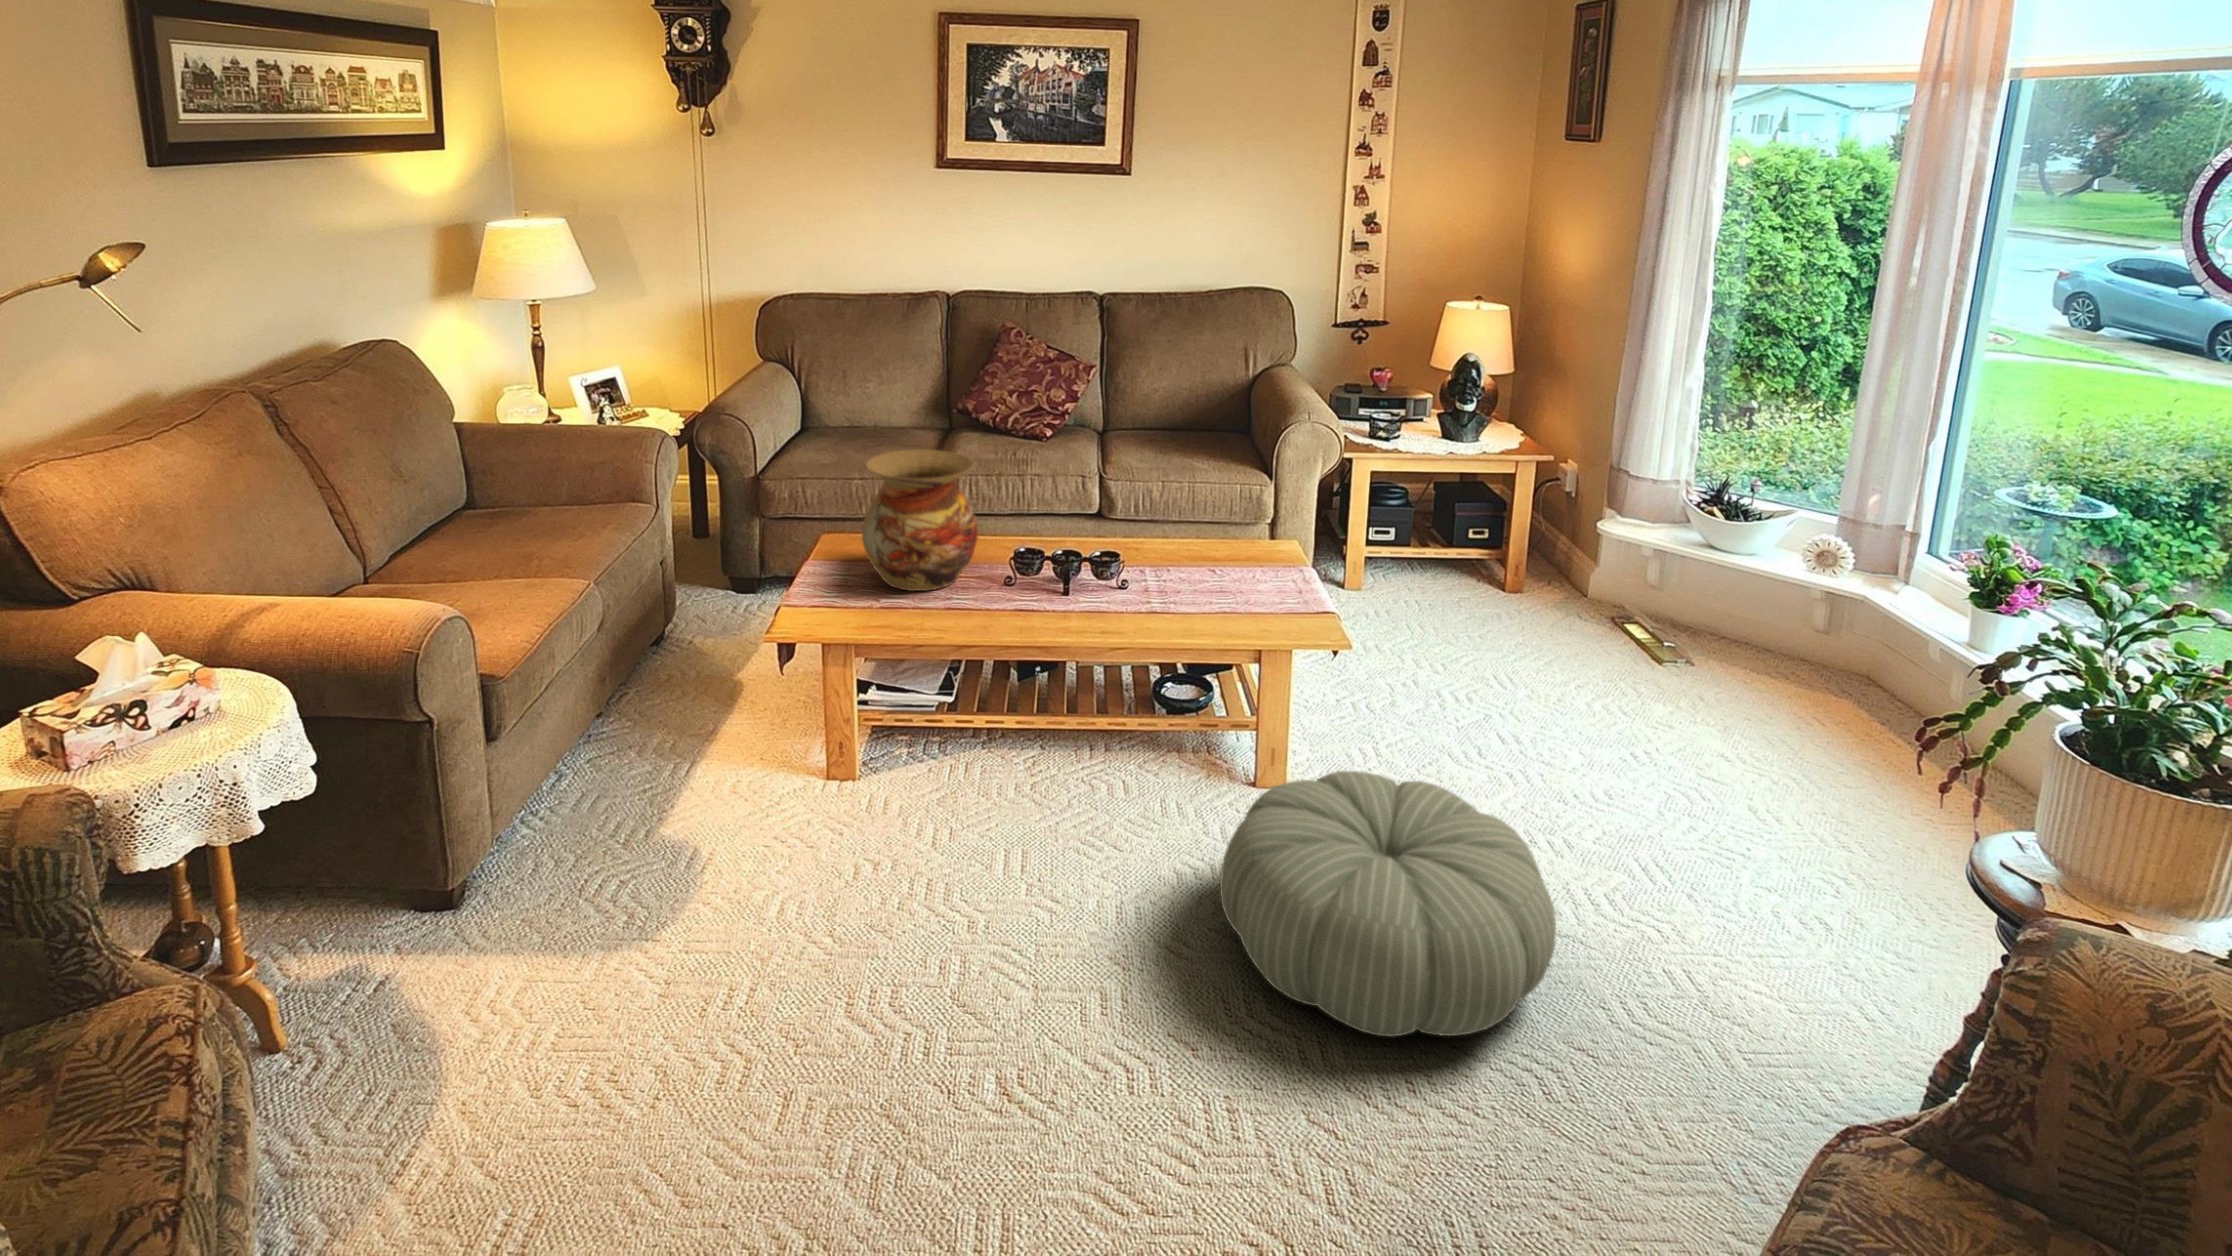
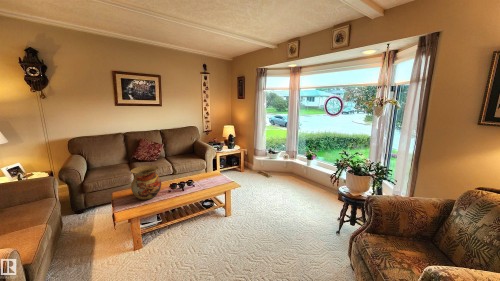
pouf: present [1220,771,1556,1036] -> none [239,206,297,254]

